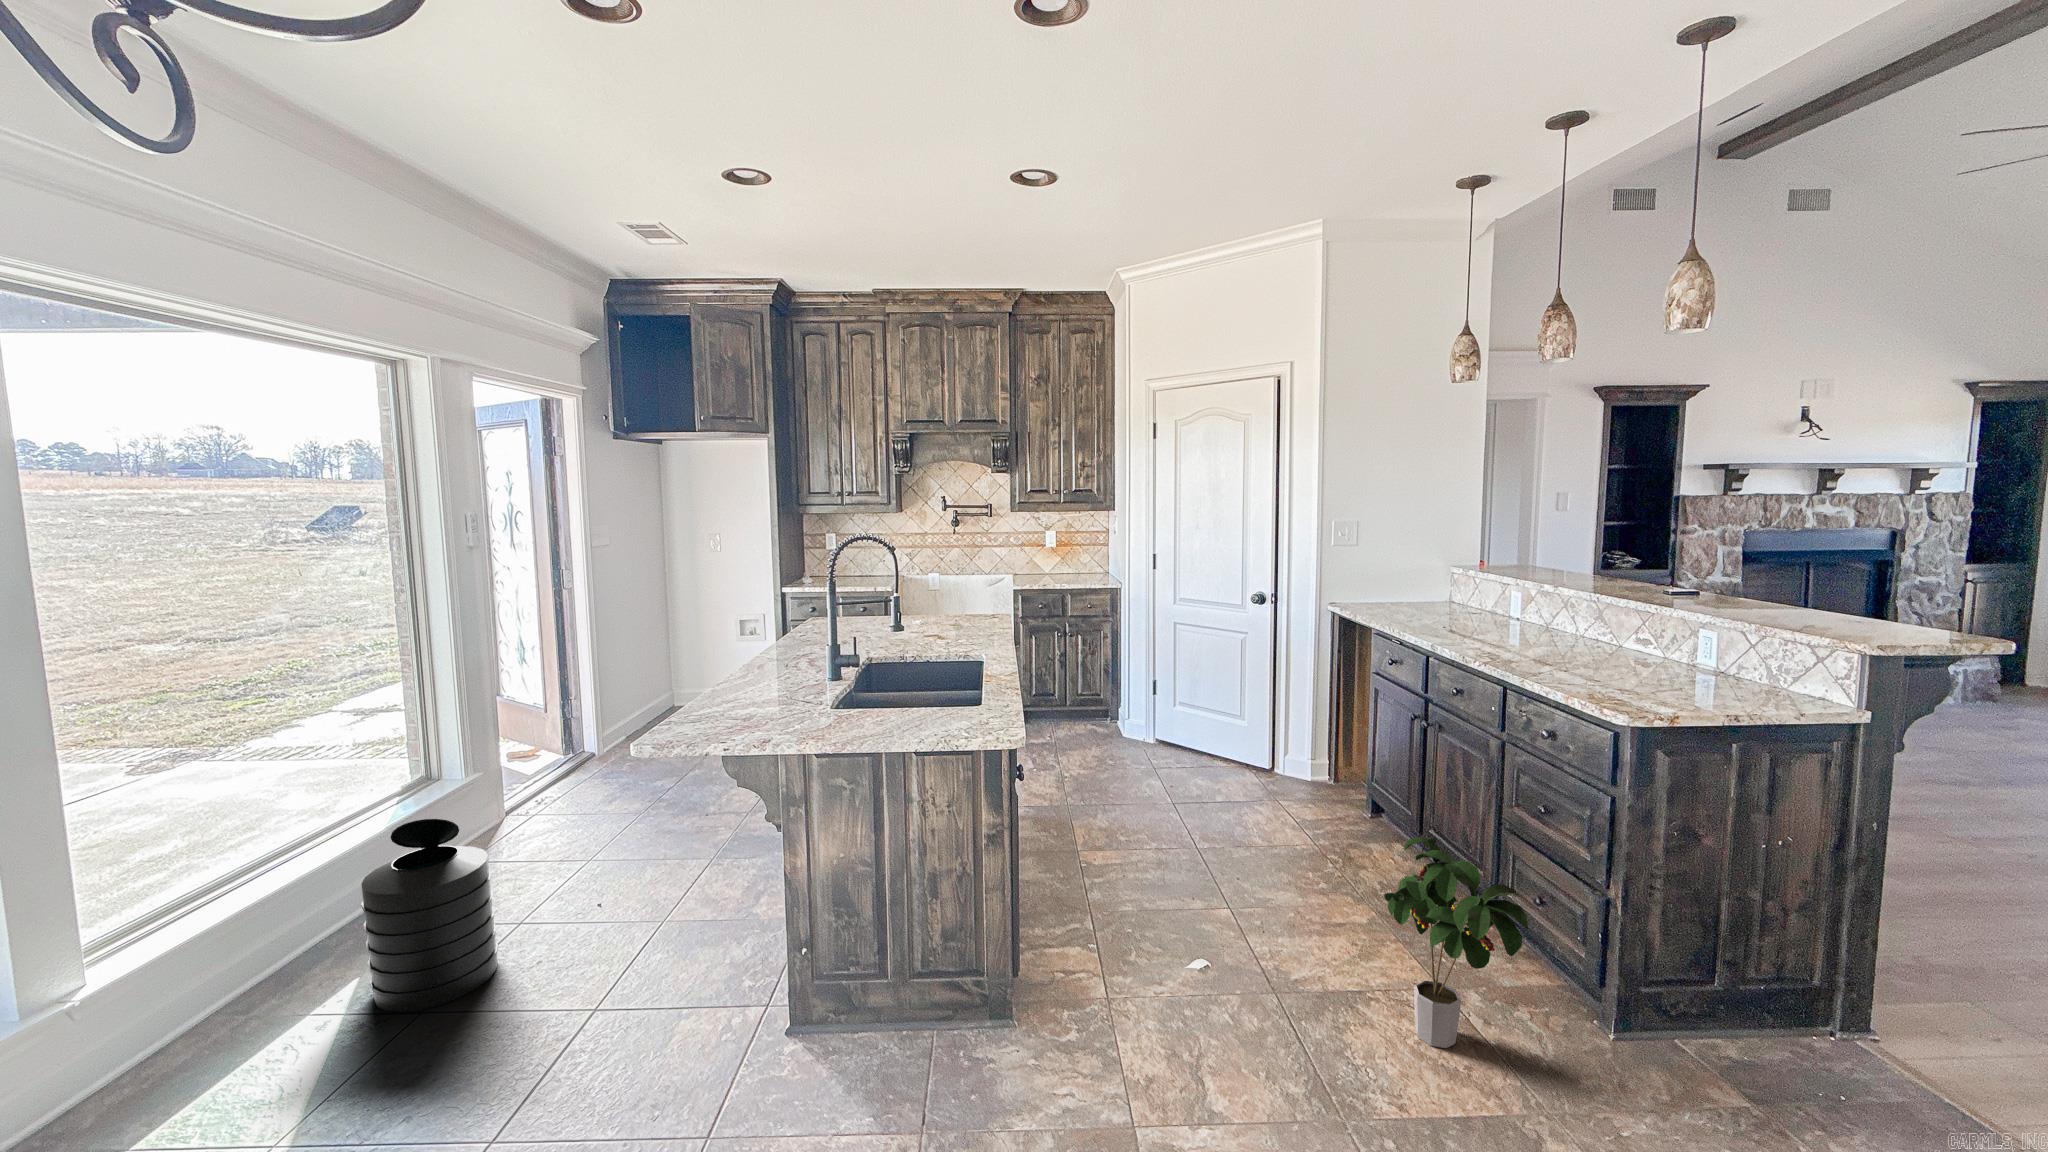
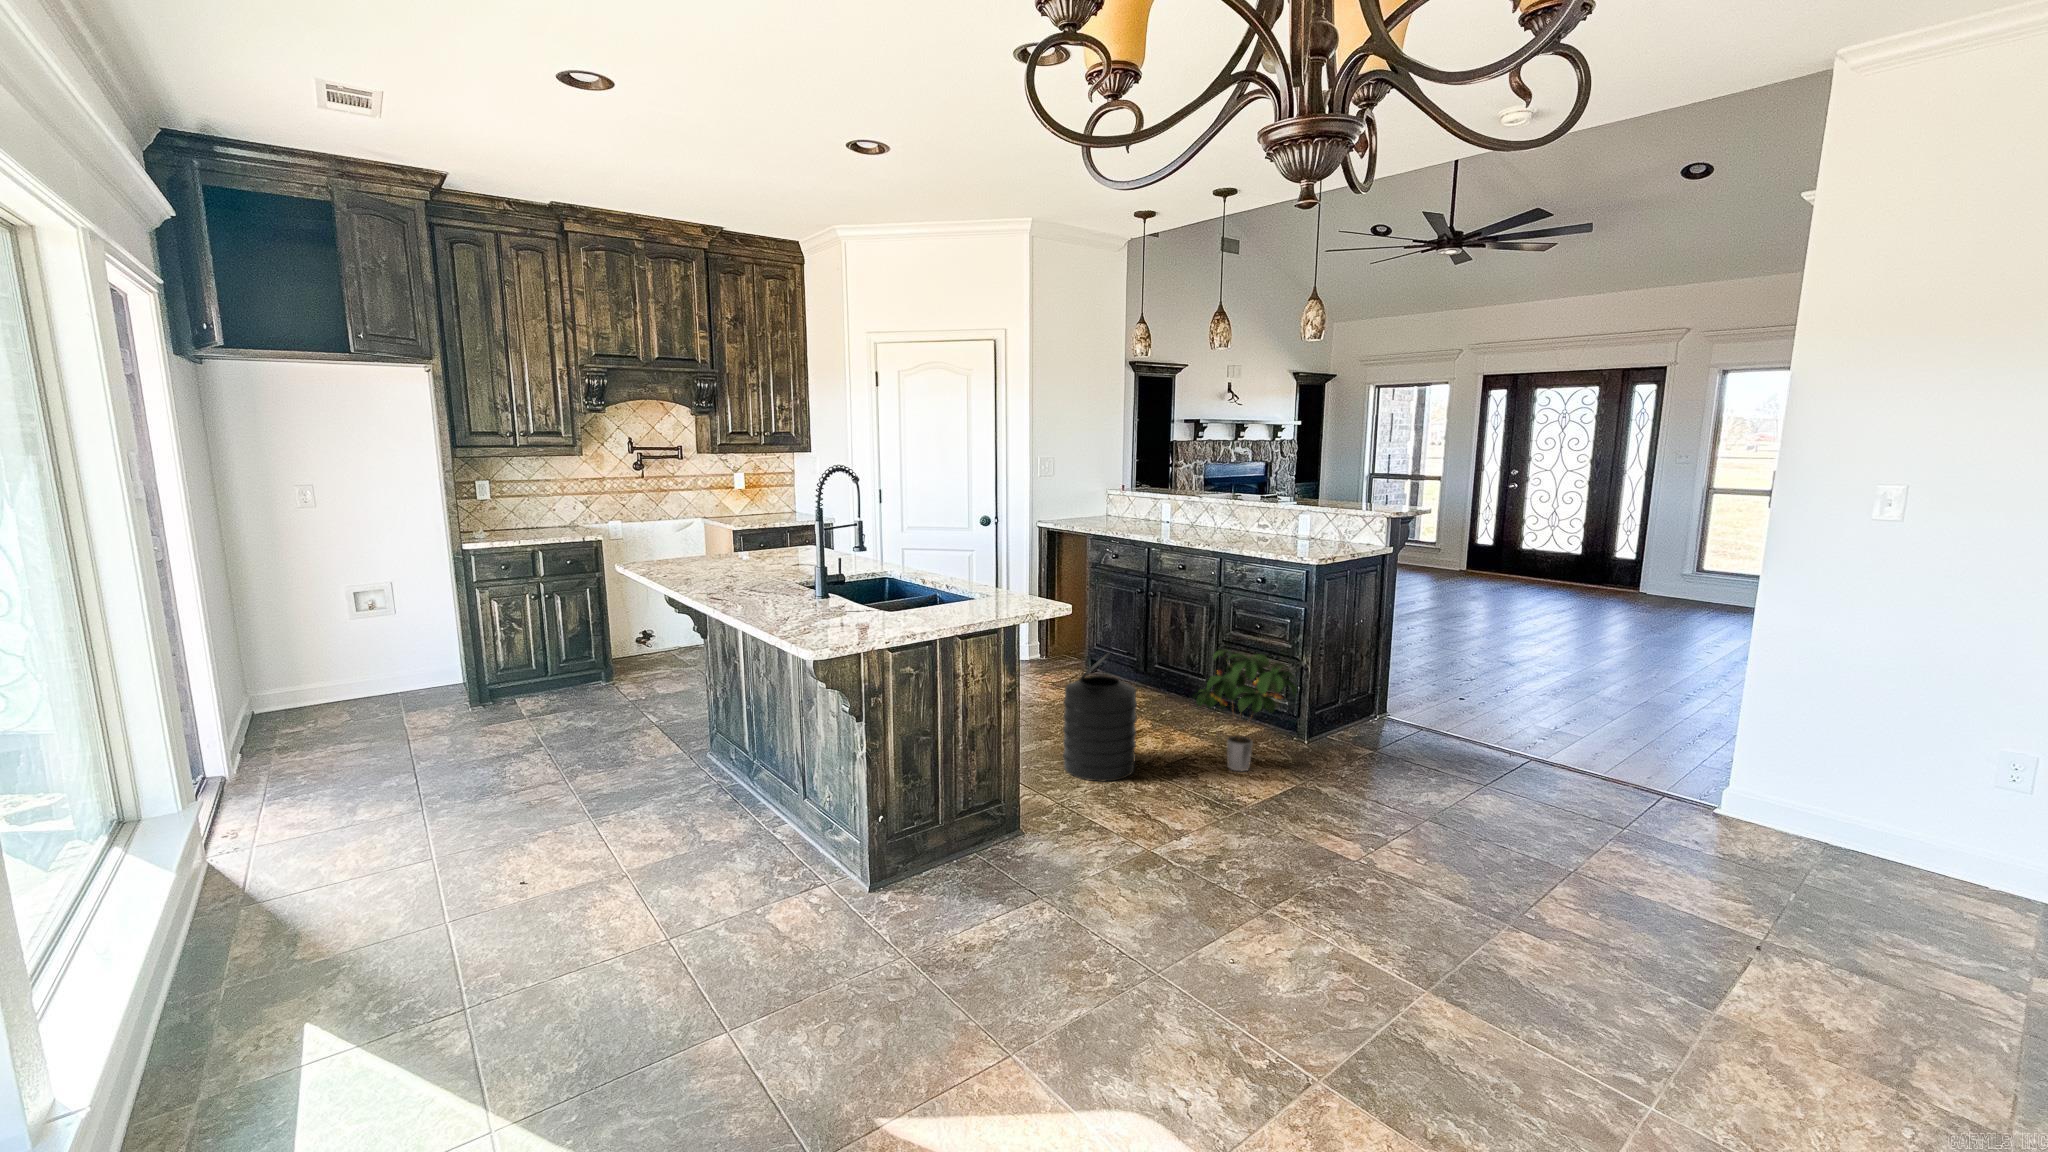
trash can: present [361,819,498,1012] -> present [1063,654,1137,781]

